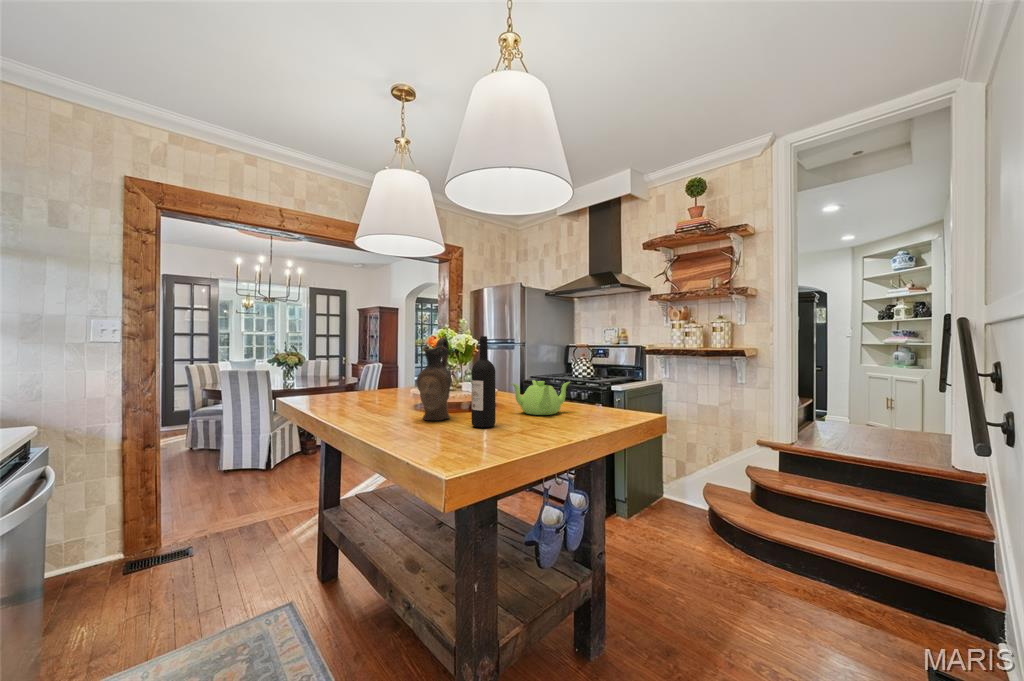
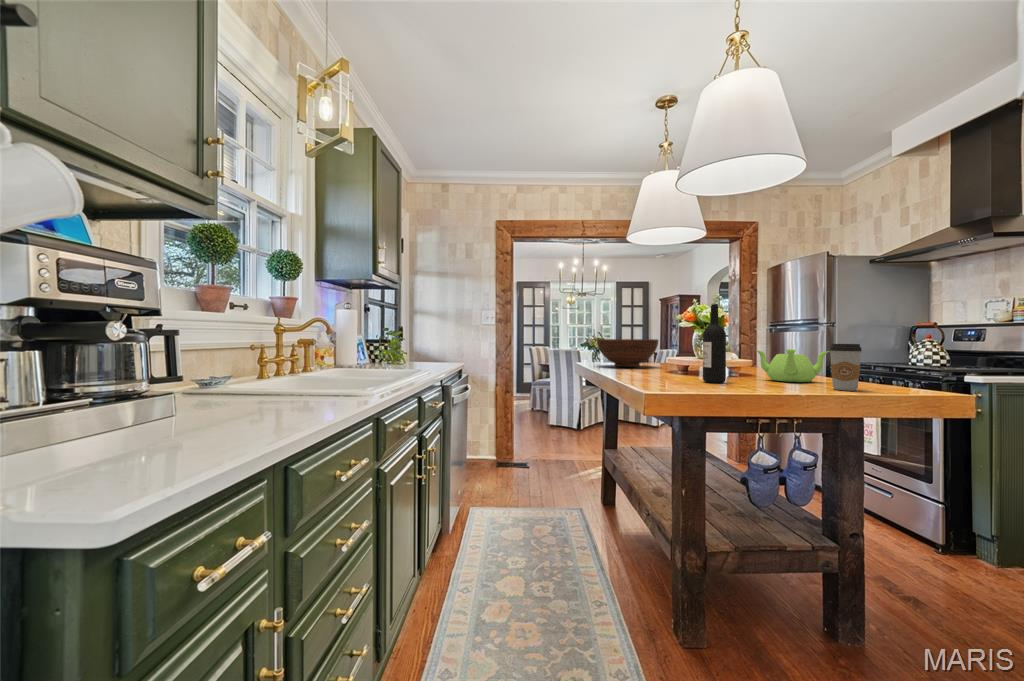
ceramic pitcher: present [416,337,452,420] -> none [661,309,693,377]
fruit bowl: none [315,365,394,403] -> present [597,339,658,367]
coffee cup: none [585,379,610,425] -> present [830,344,862,391]

